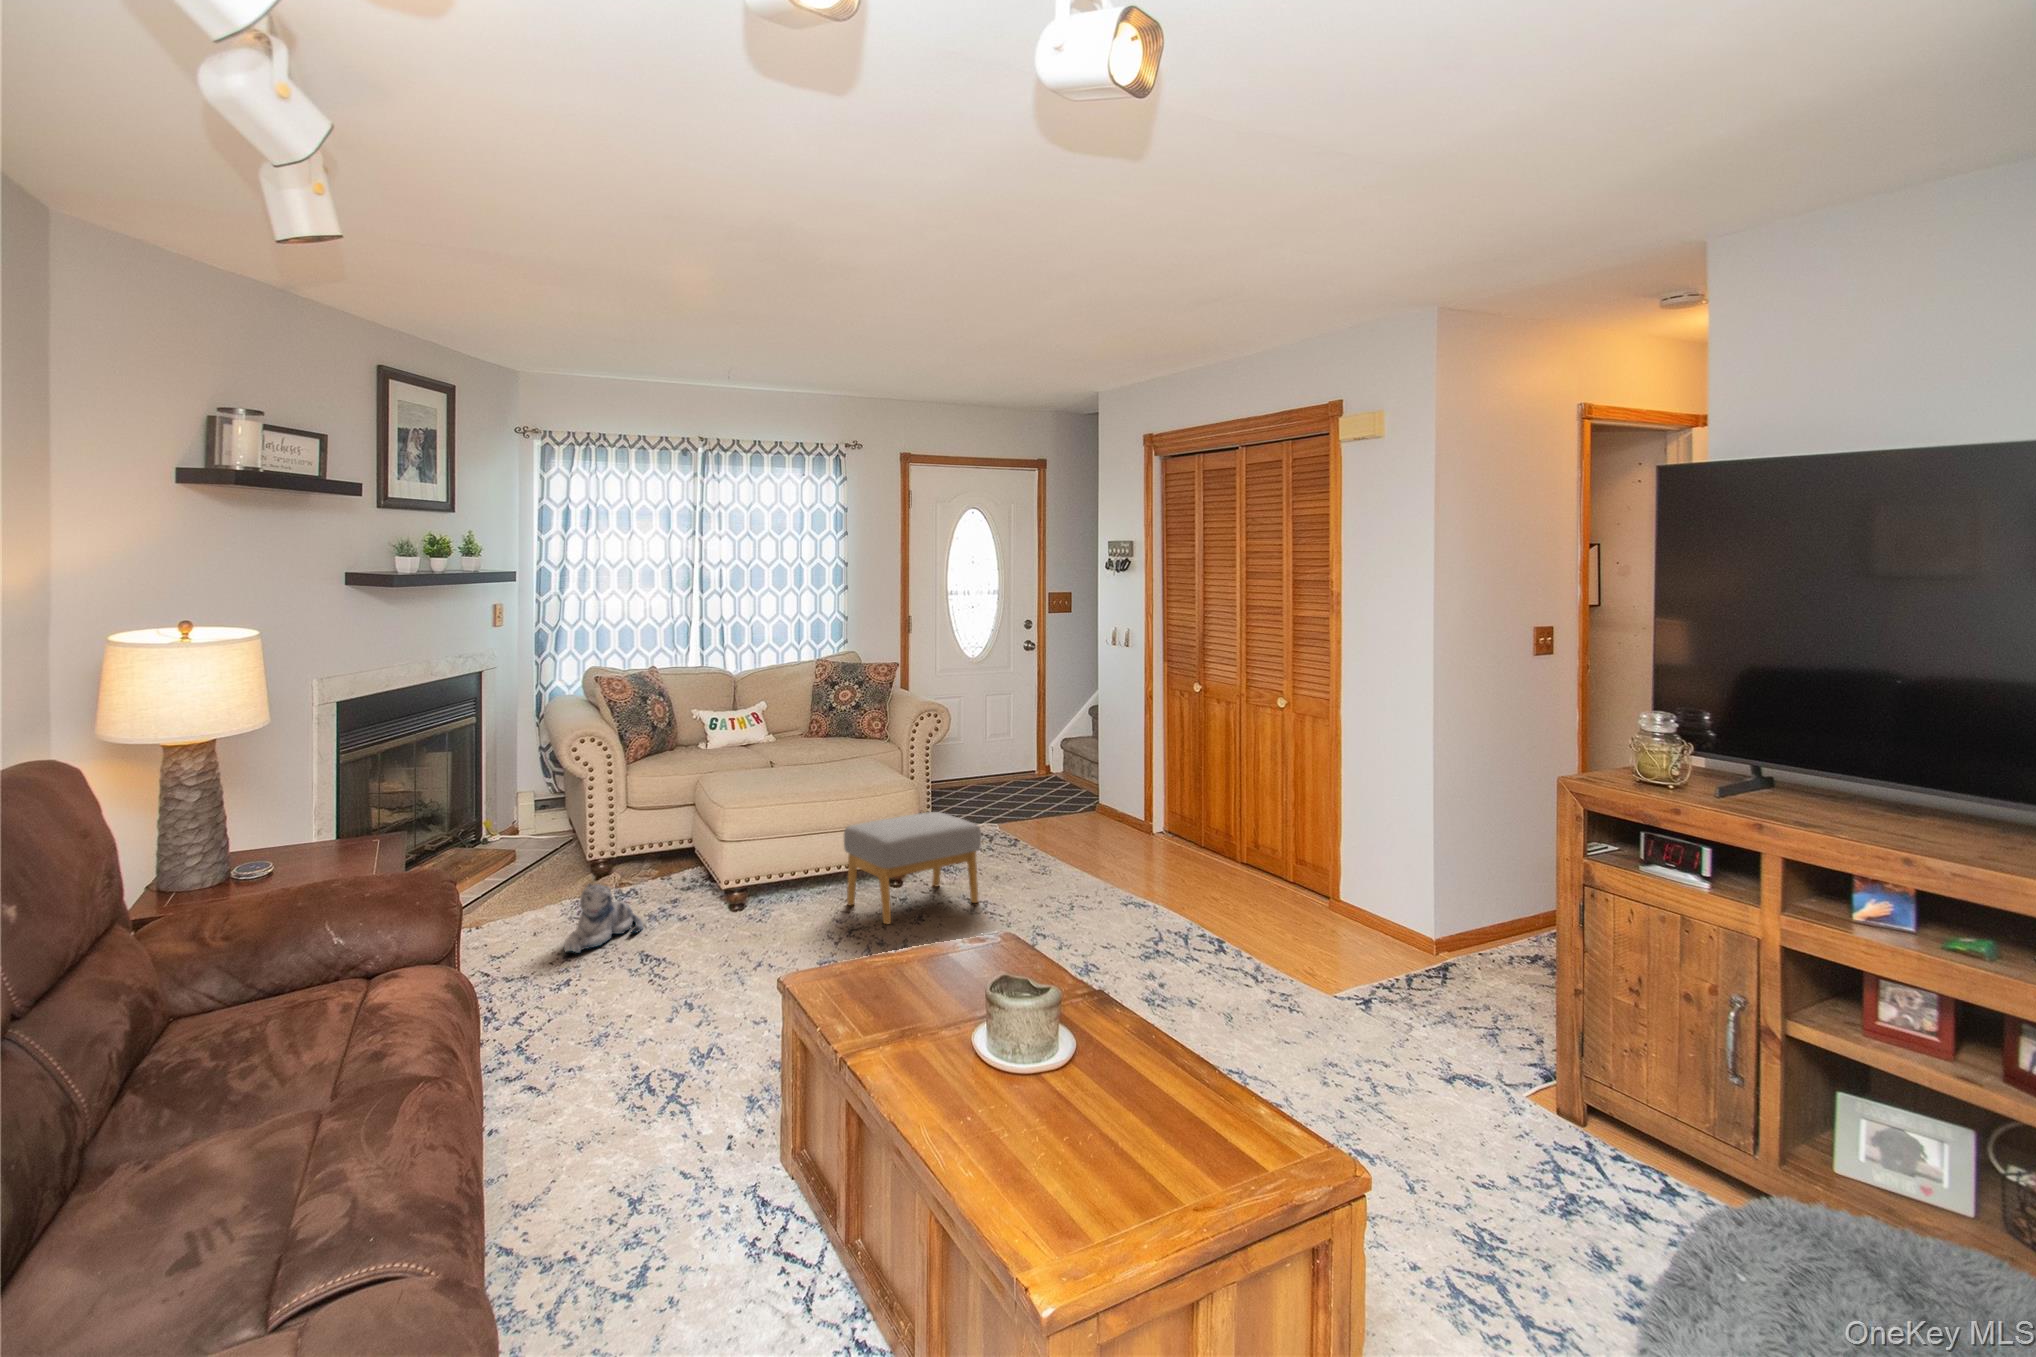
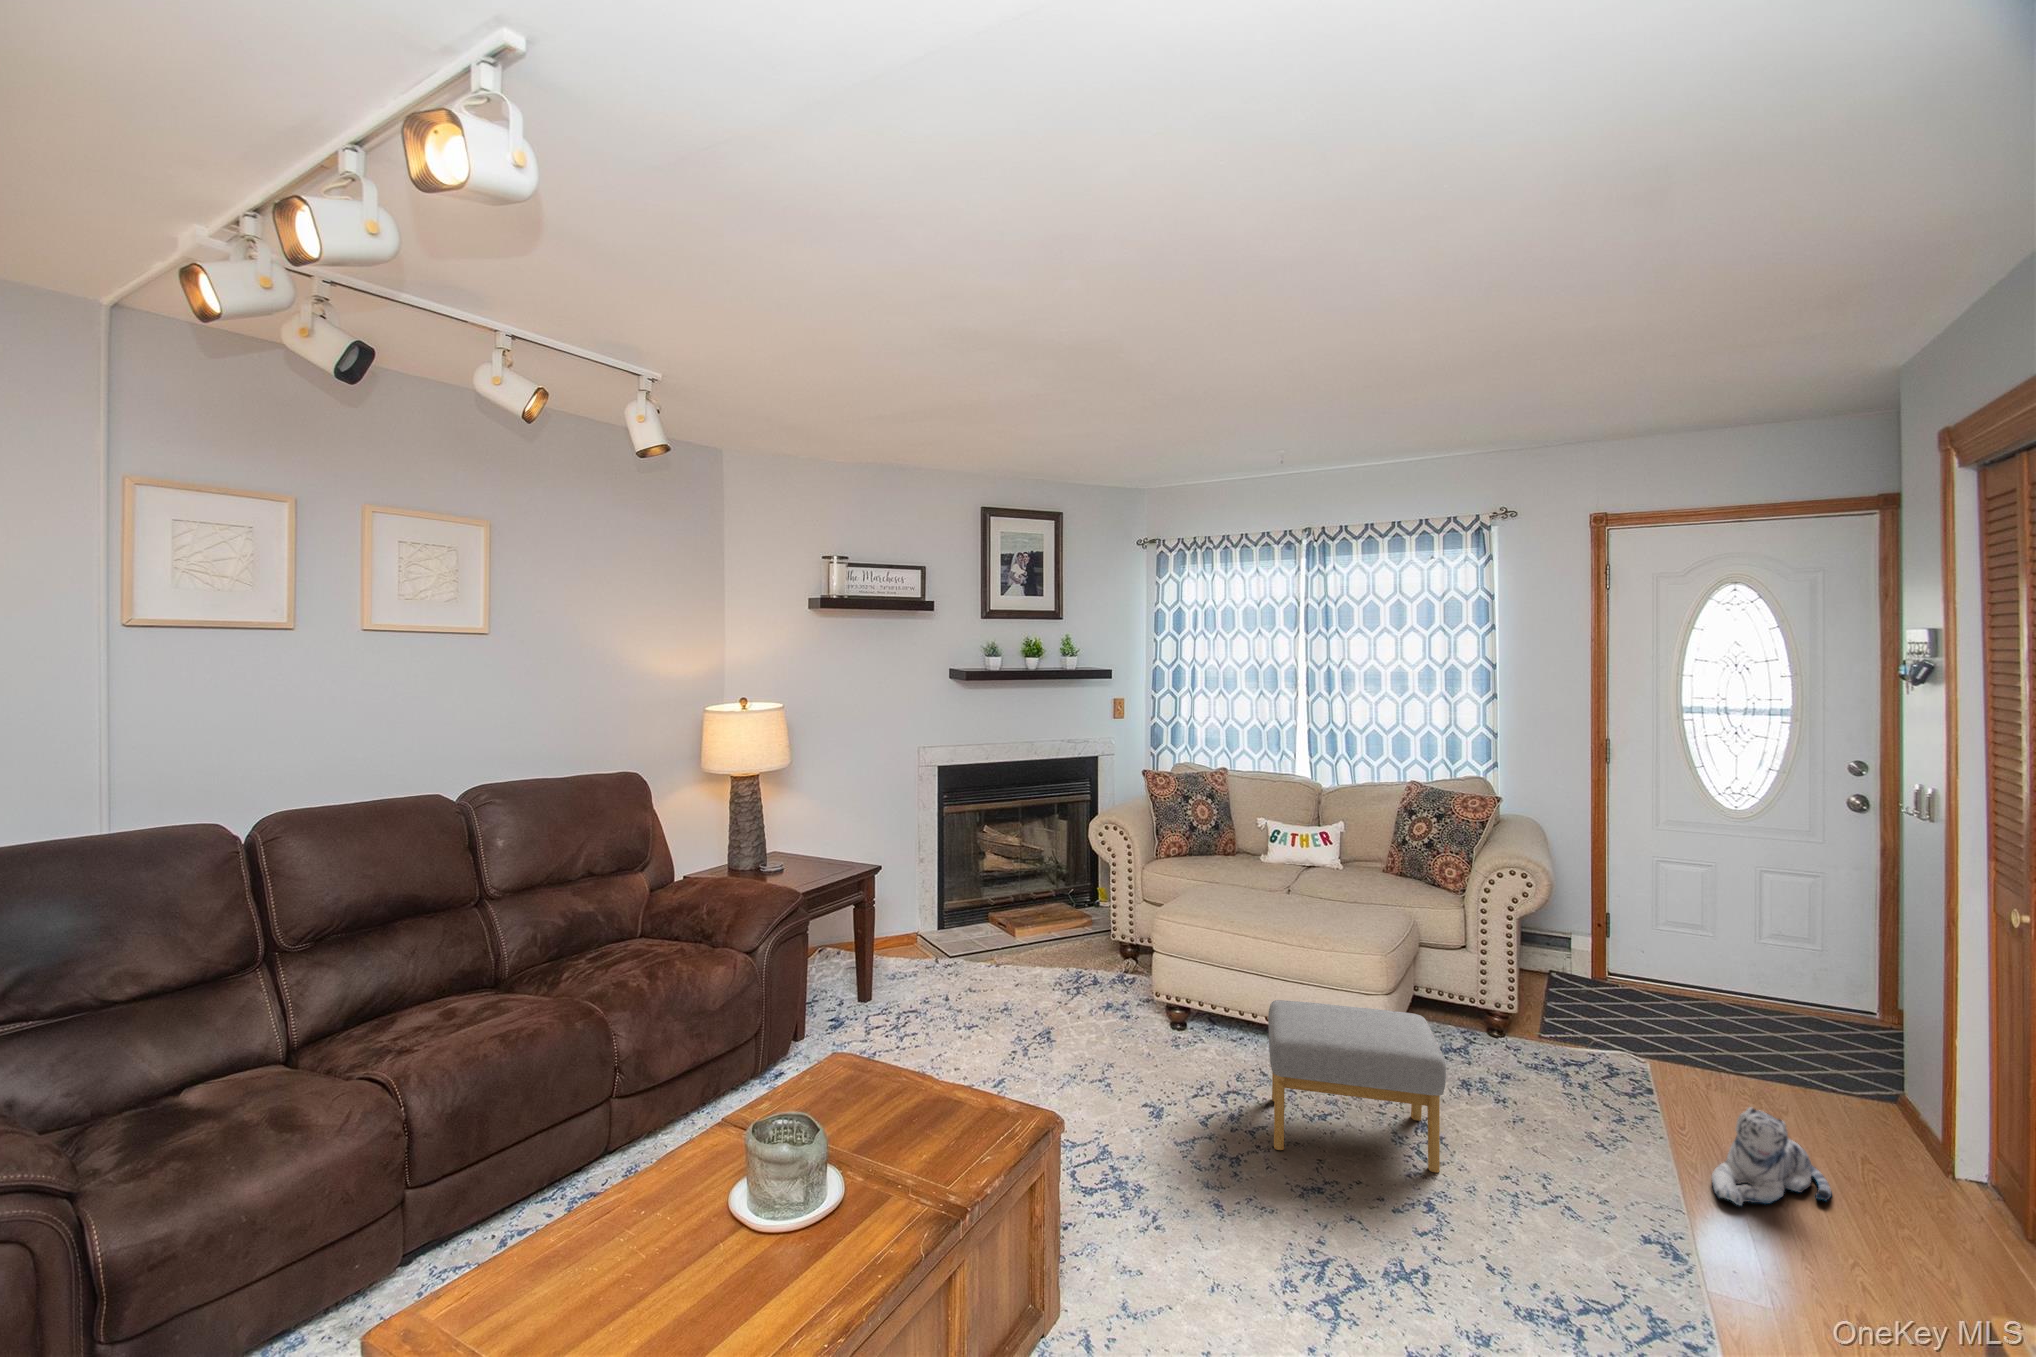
plush toy: present [564,884,643,953] -> present [1711,1108,1832,1206]

